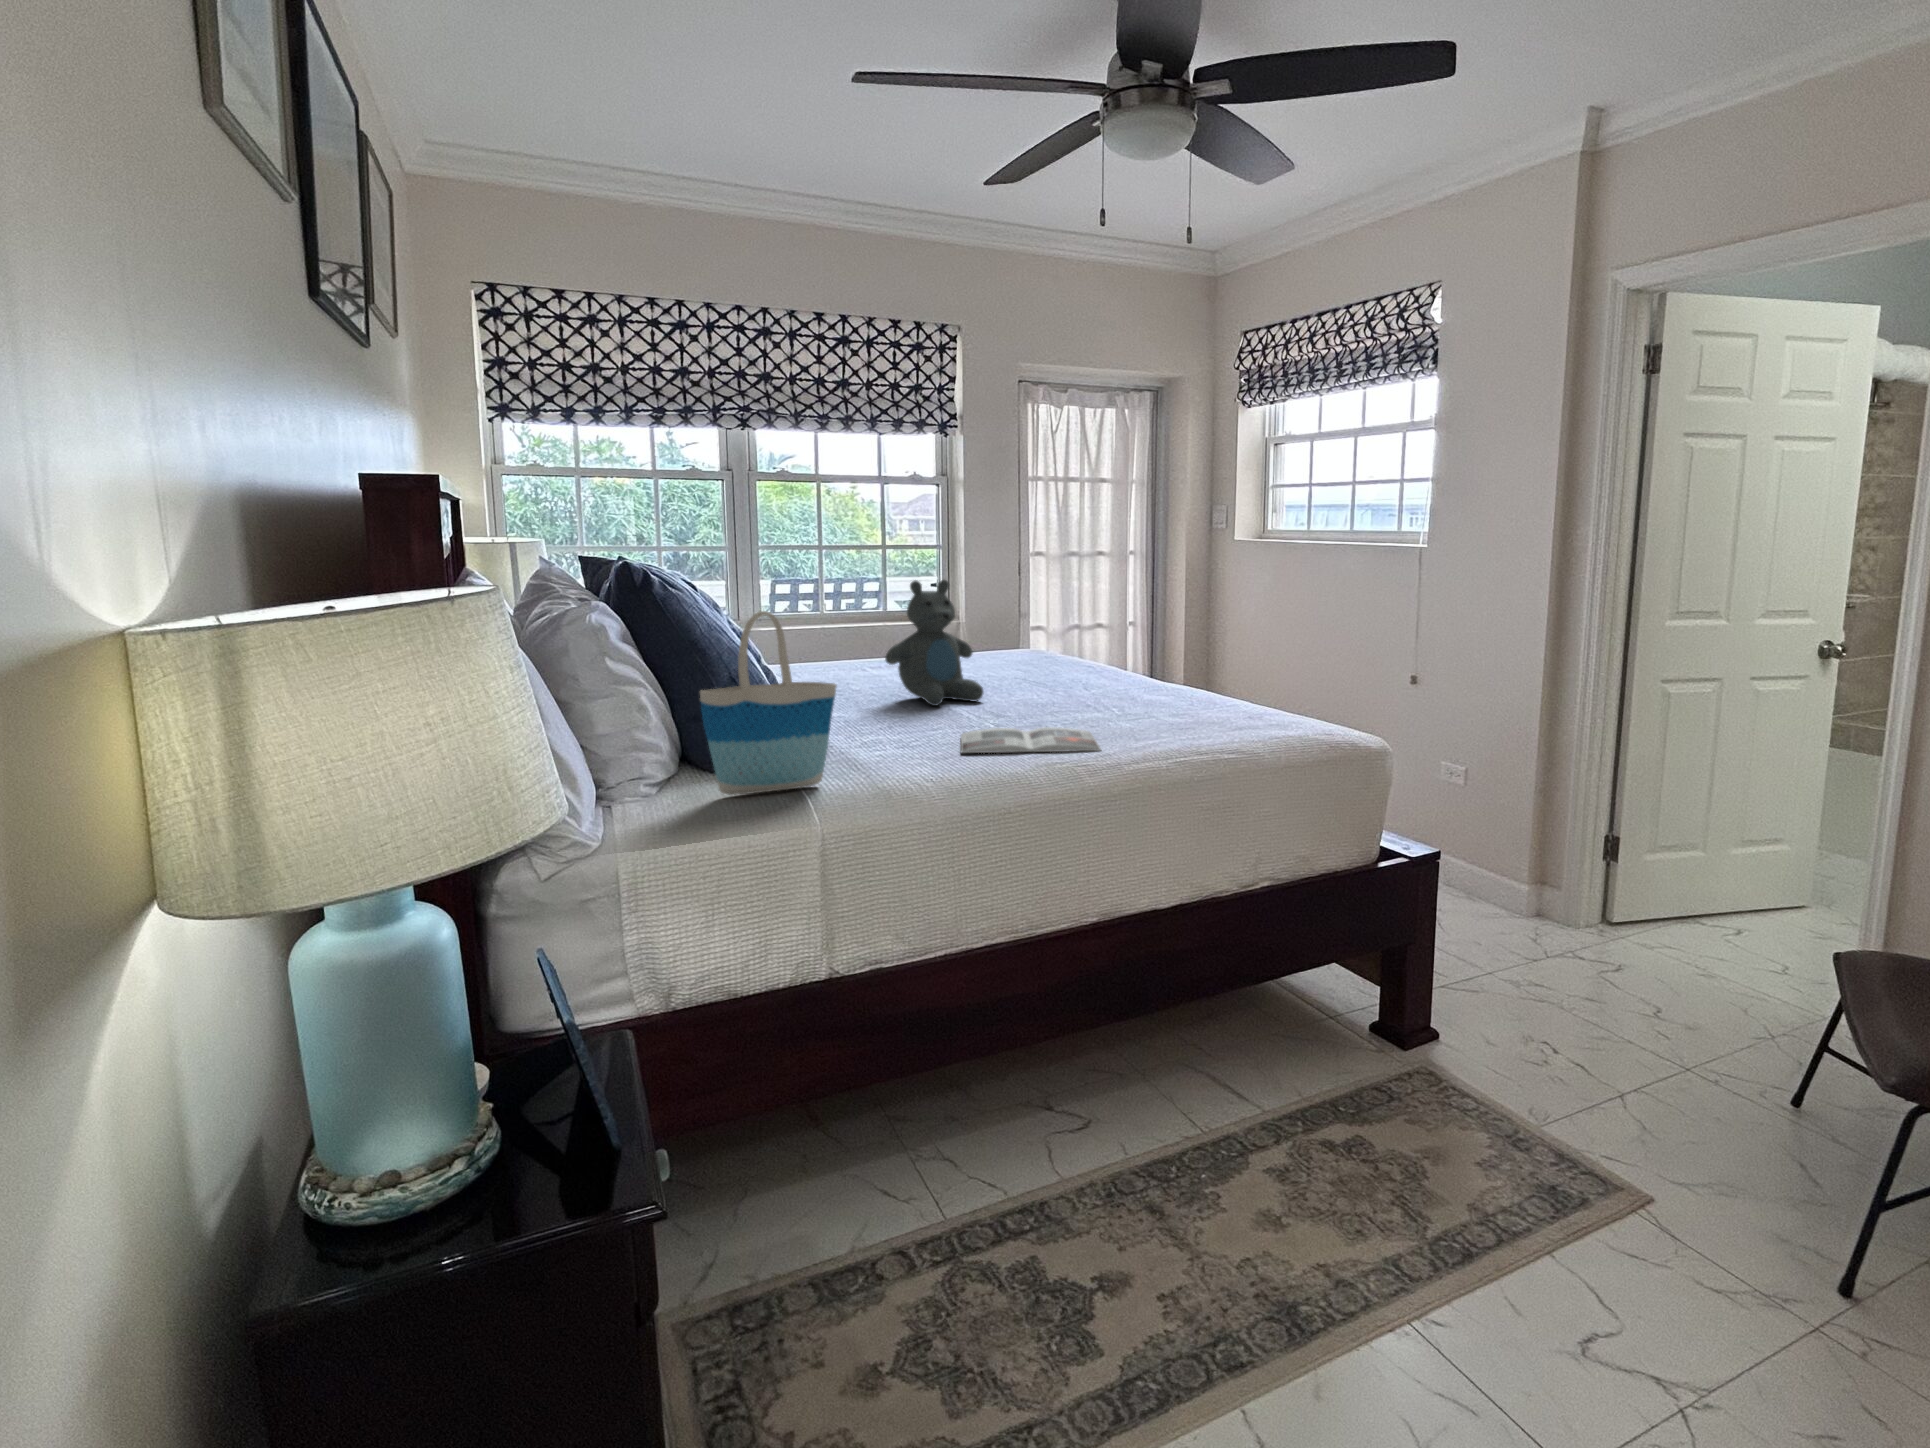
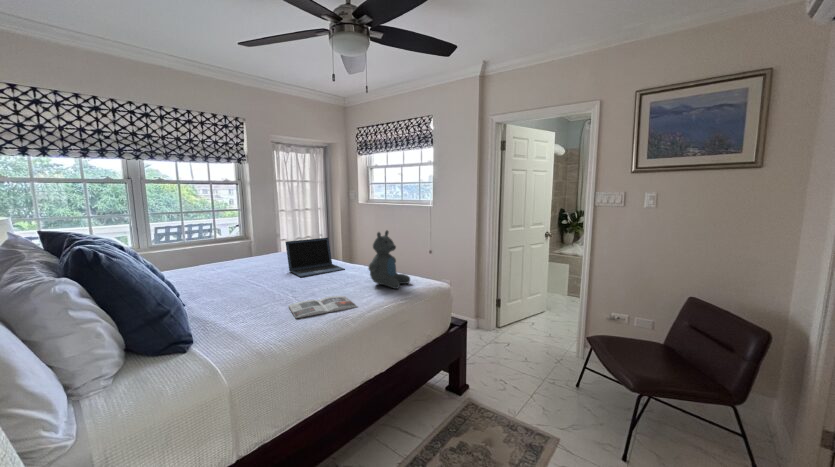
teddy bear: present [885,580,983,706] -> present [368,230,410,289]
tote bag: present [700,611,837,795] -> none [160,270,241,373]
laptop: none [1004,611,1133,694] -> present [285,238,345,277]

